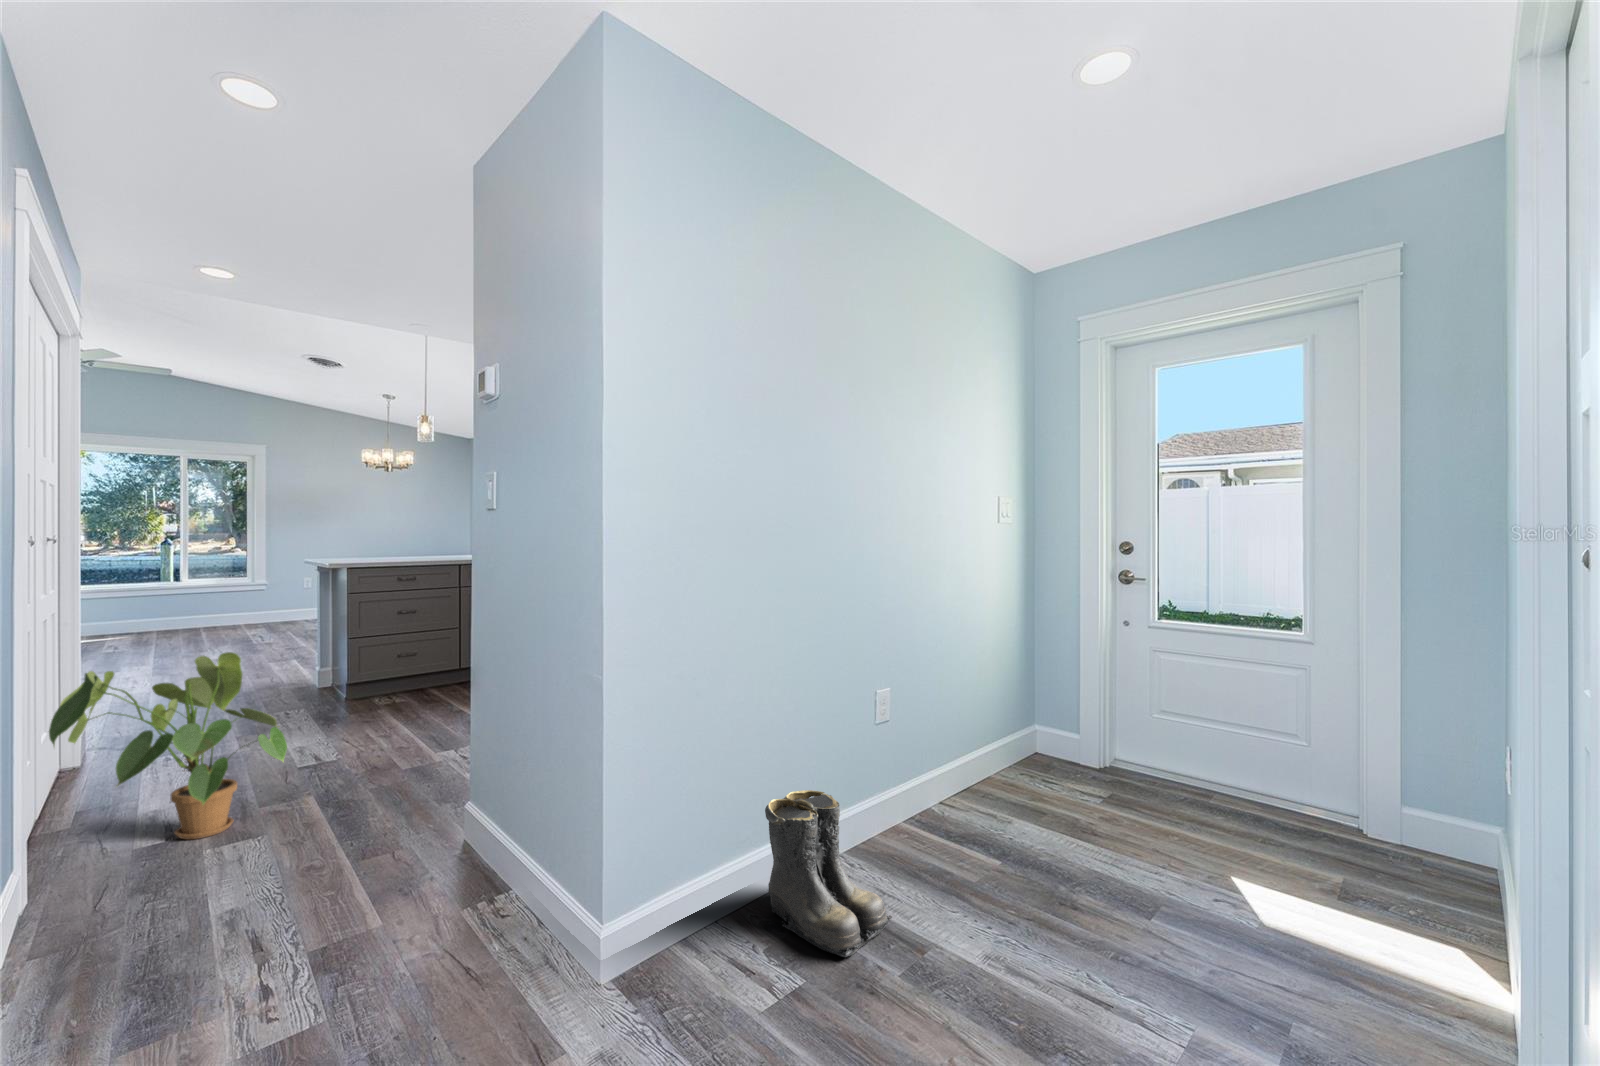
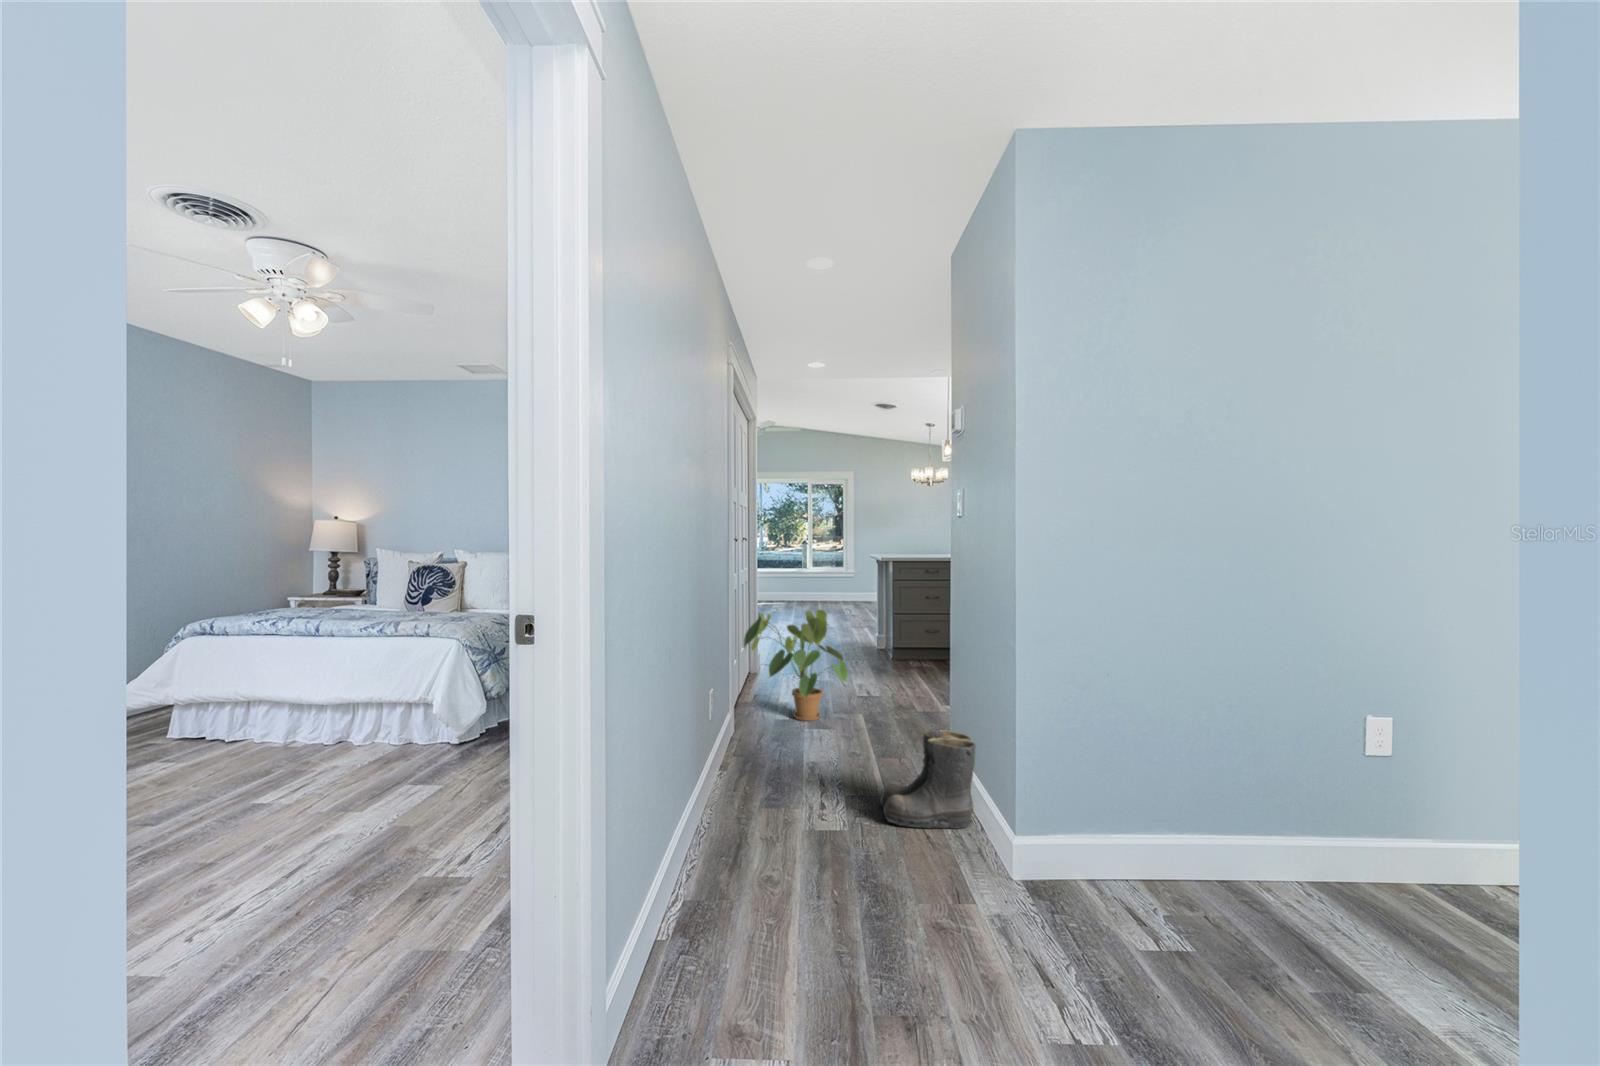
boots: present [765,790,892,957] -> present [880,730,976,829]

